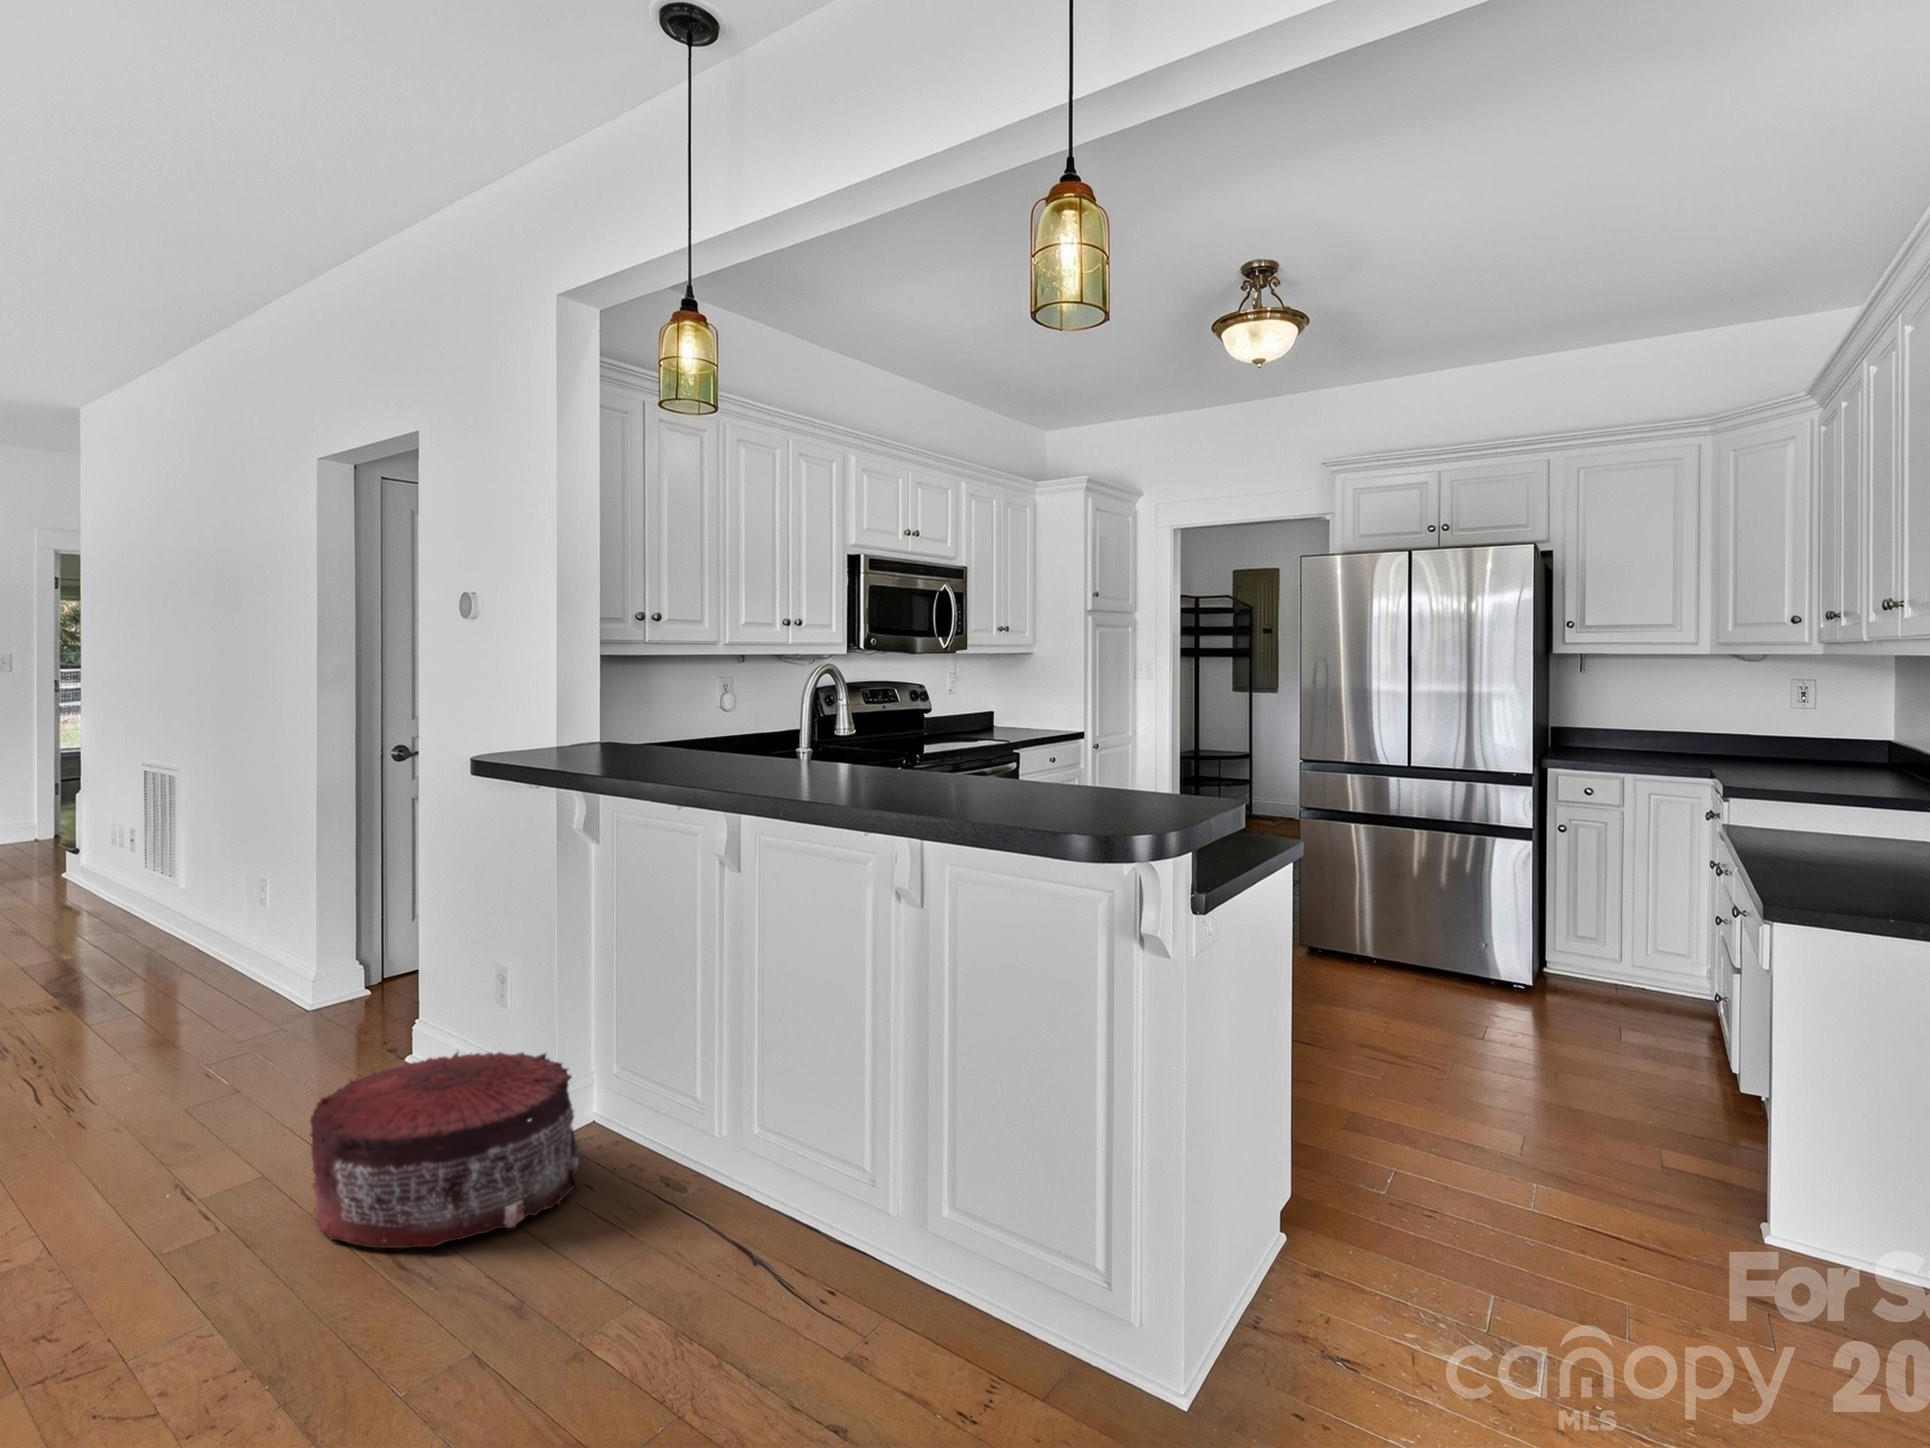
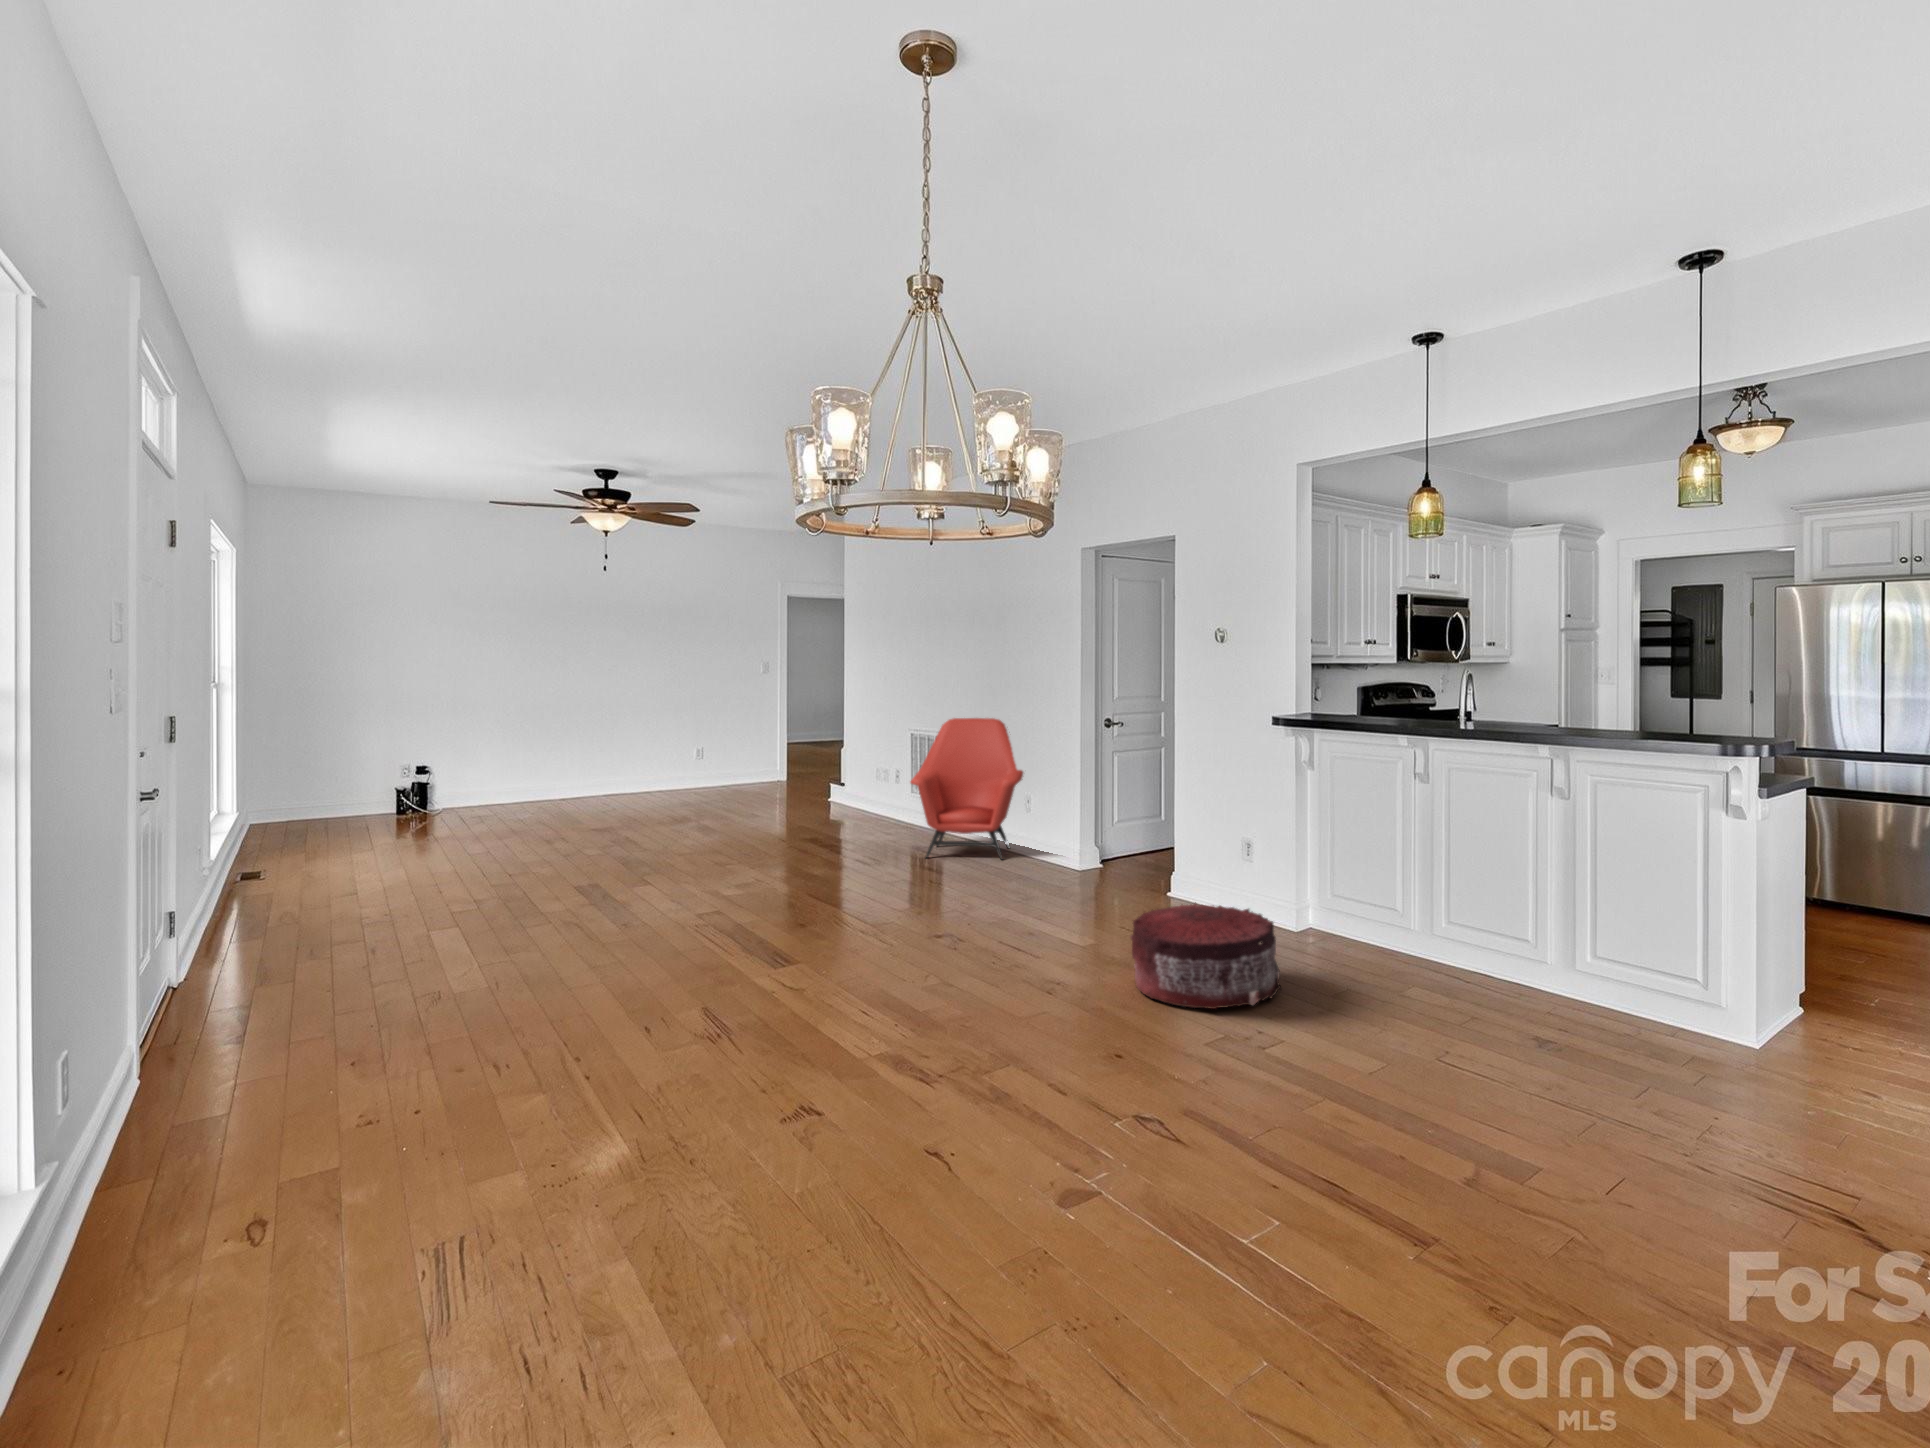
armchair: none [49,740,293,987] -> present [911,718,1023,860]

